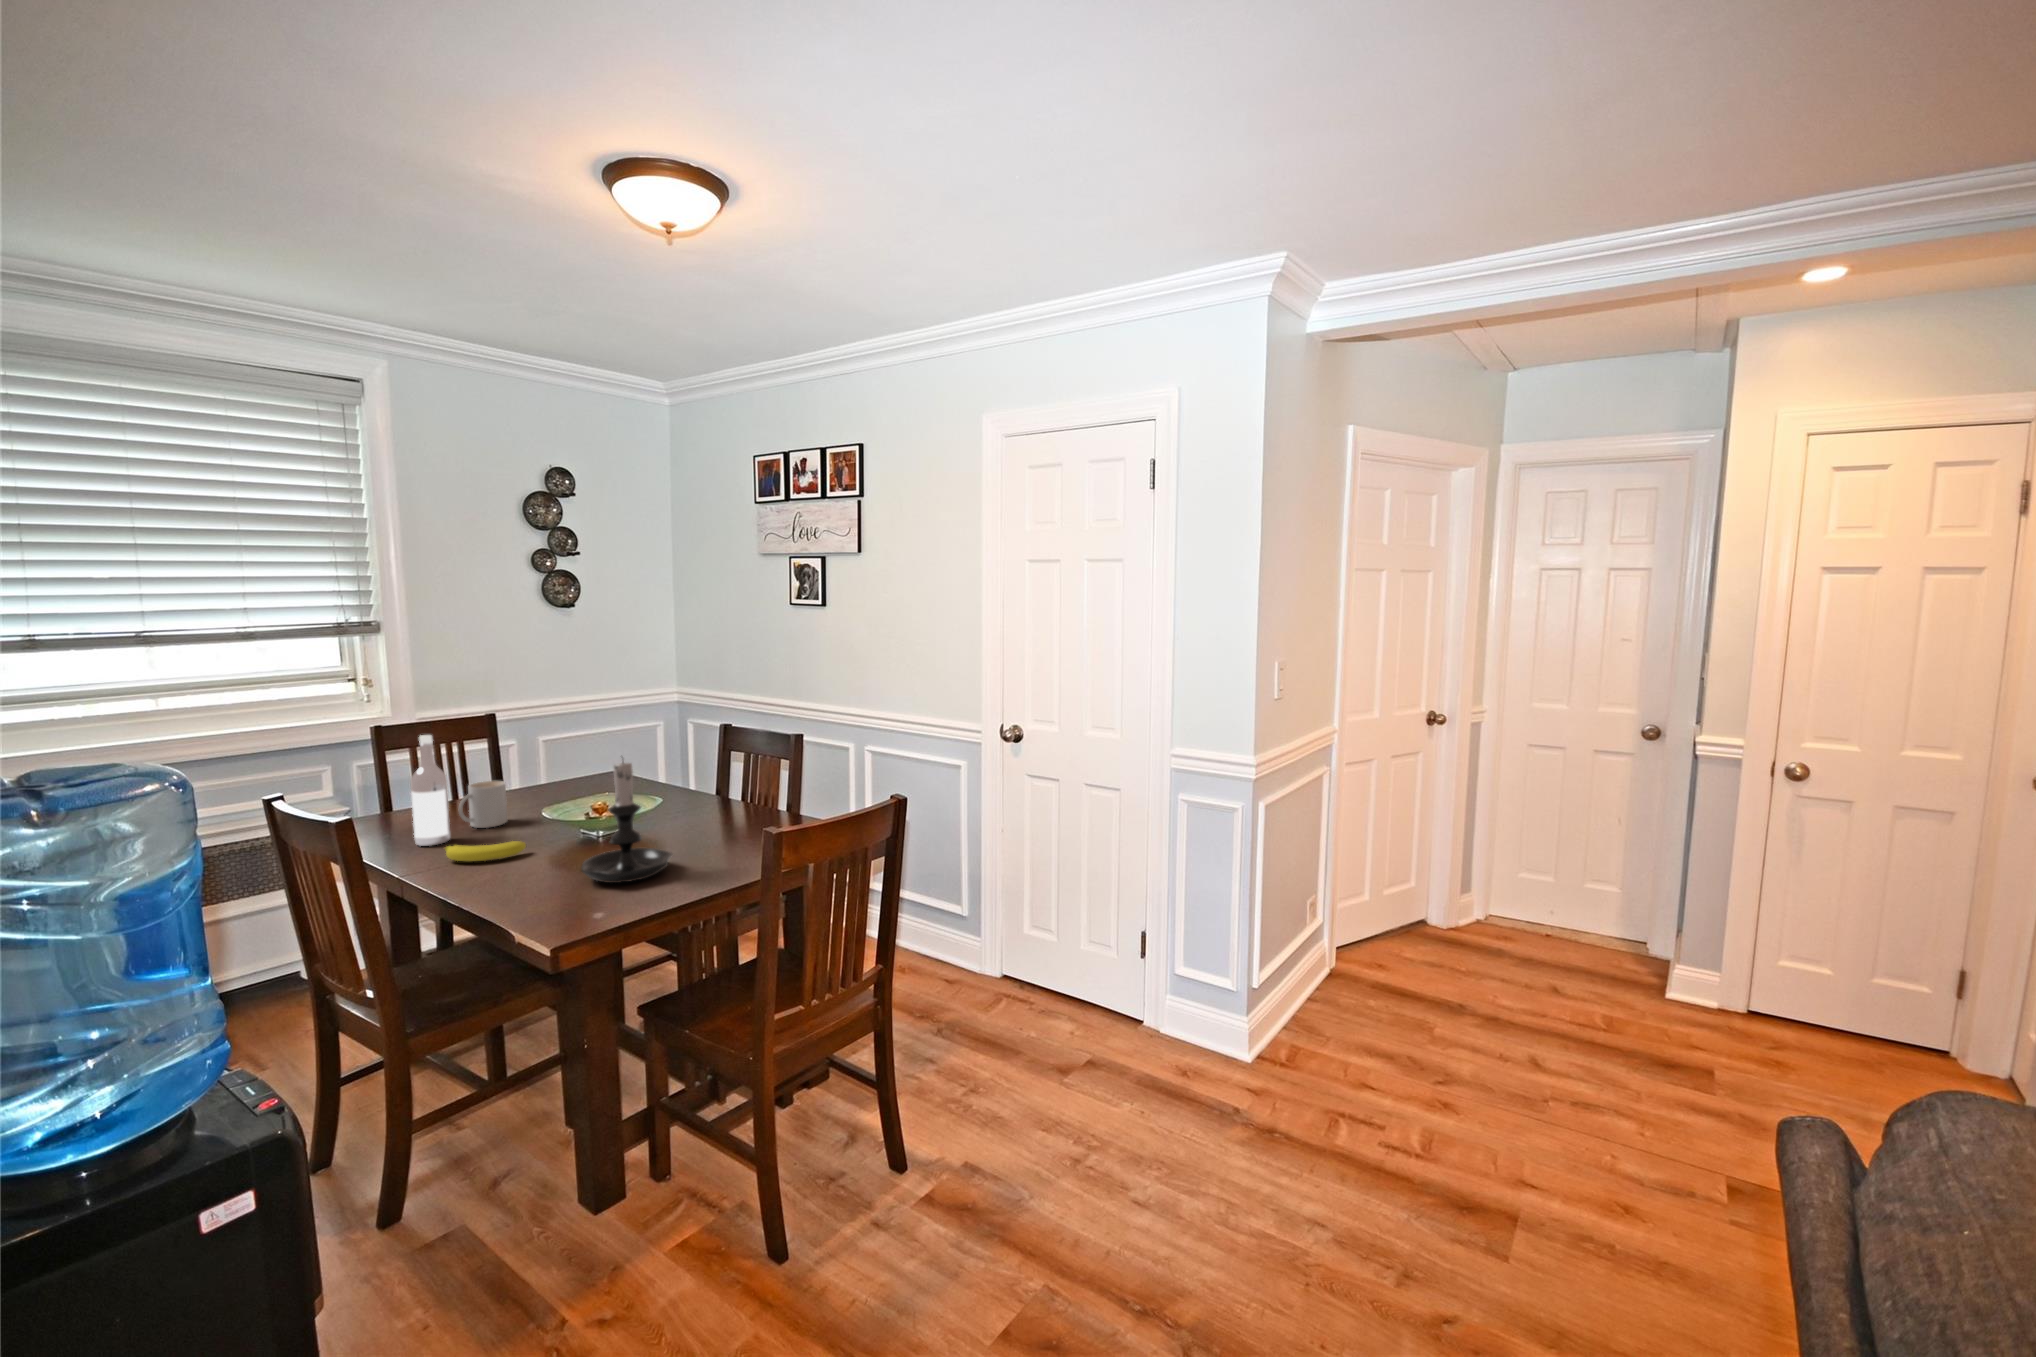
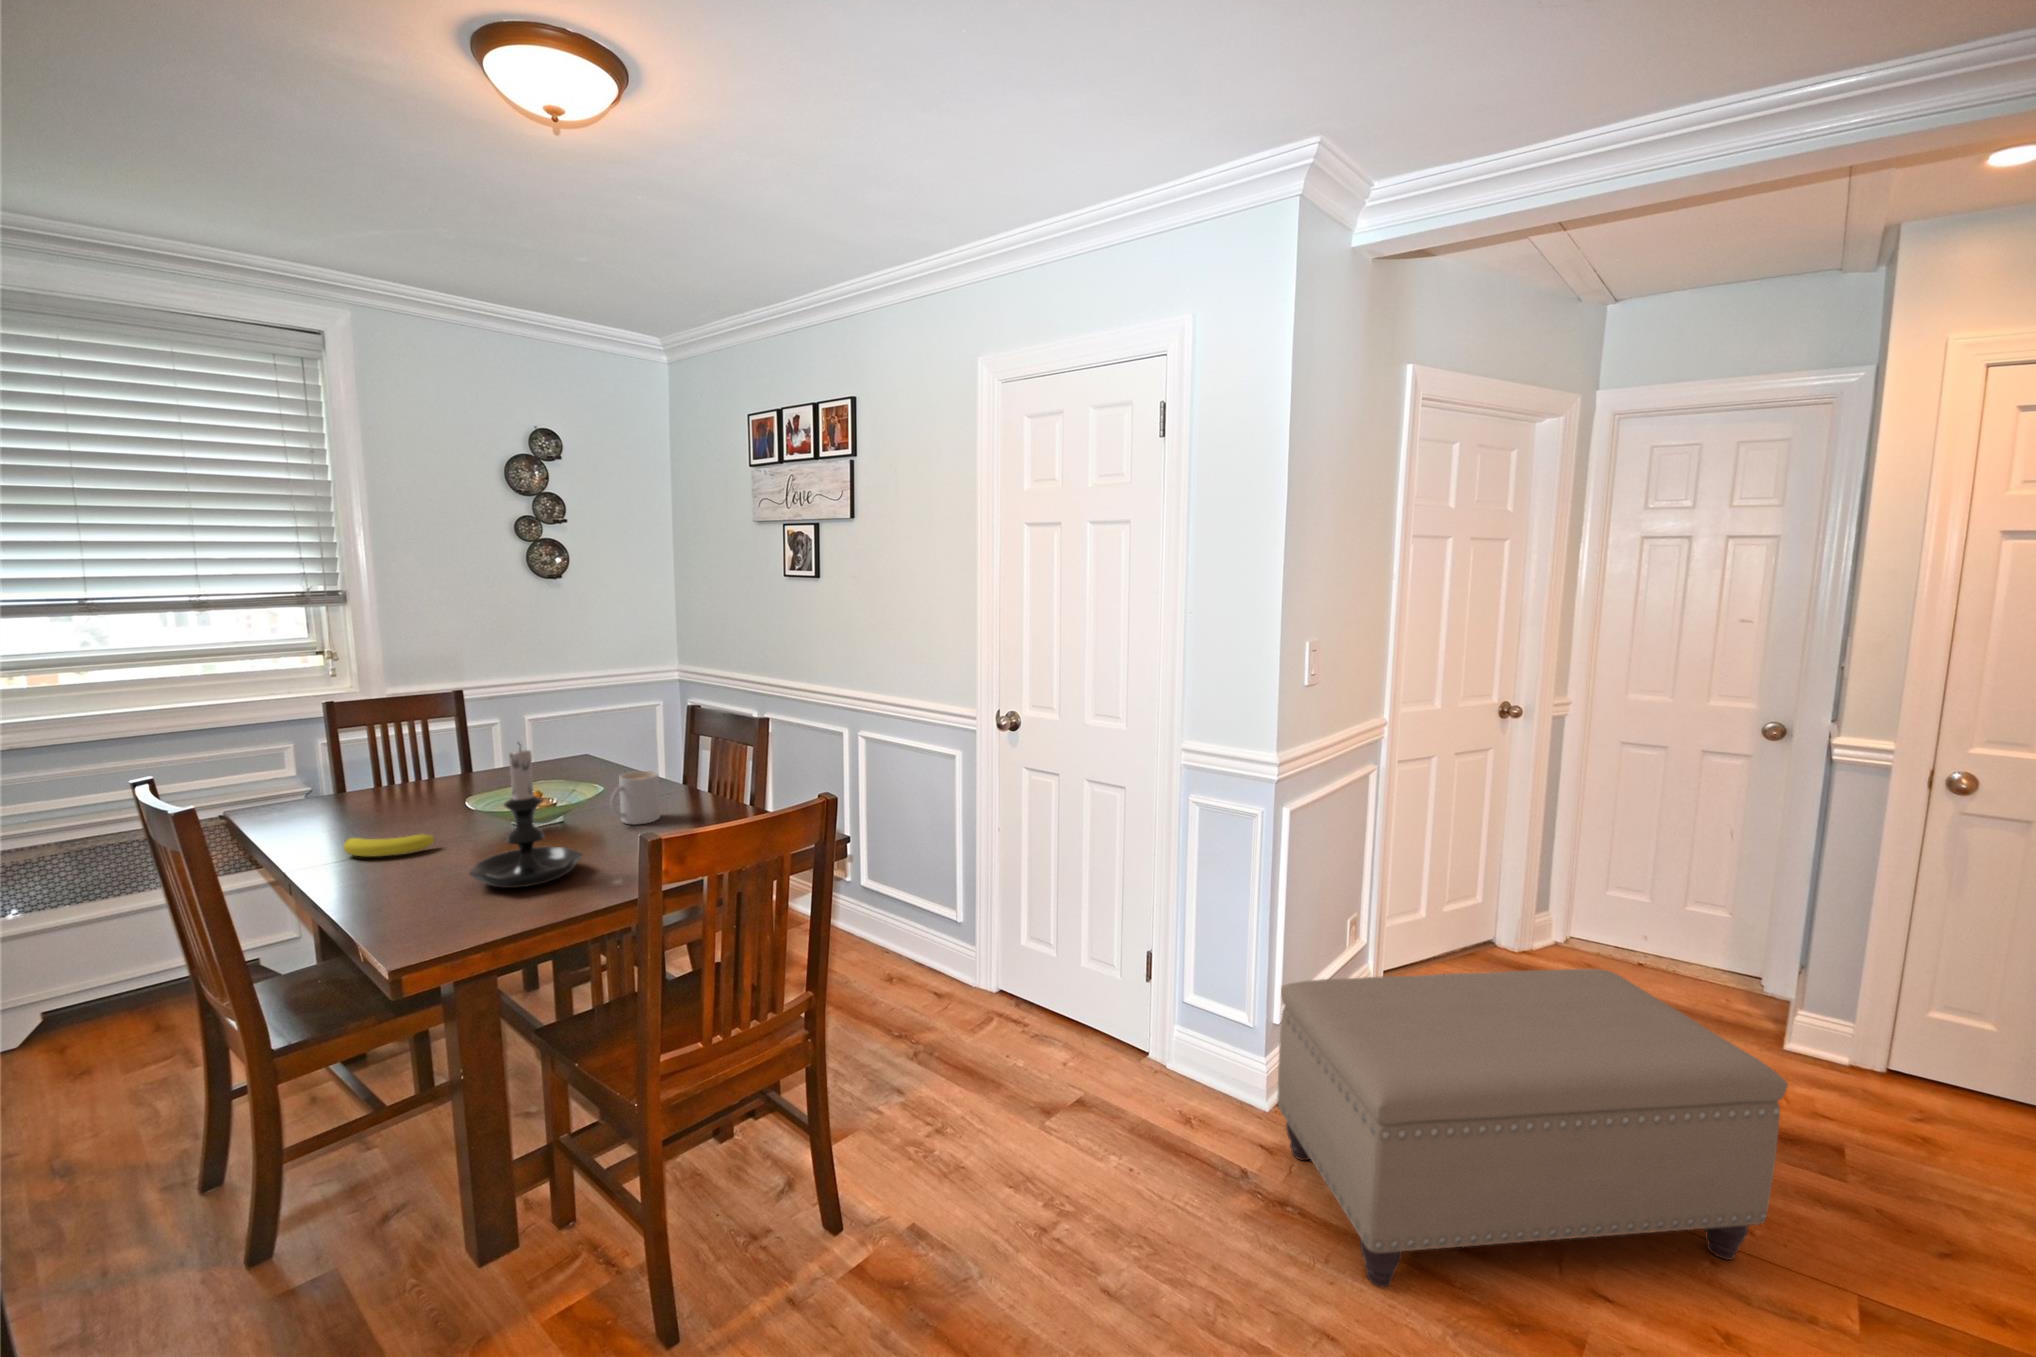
wine bottle: present [411,735,450,846] -> none [318,714,365,836]
mug: present [459,781,507,828] -> present [610,771,660,824]
ottoman: none [1262,930,1666,1189] -> present [1278,969,1788,1287]

